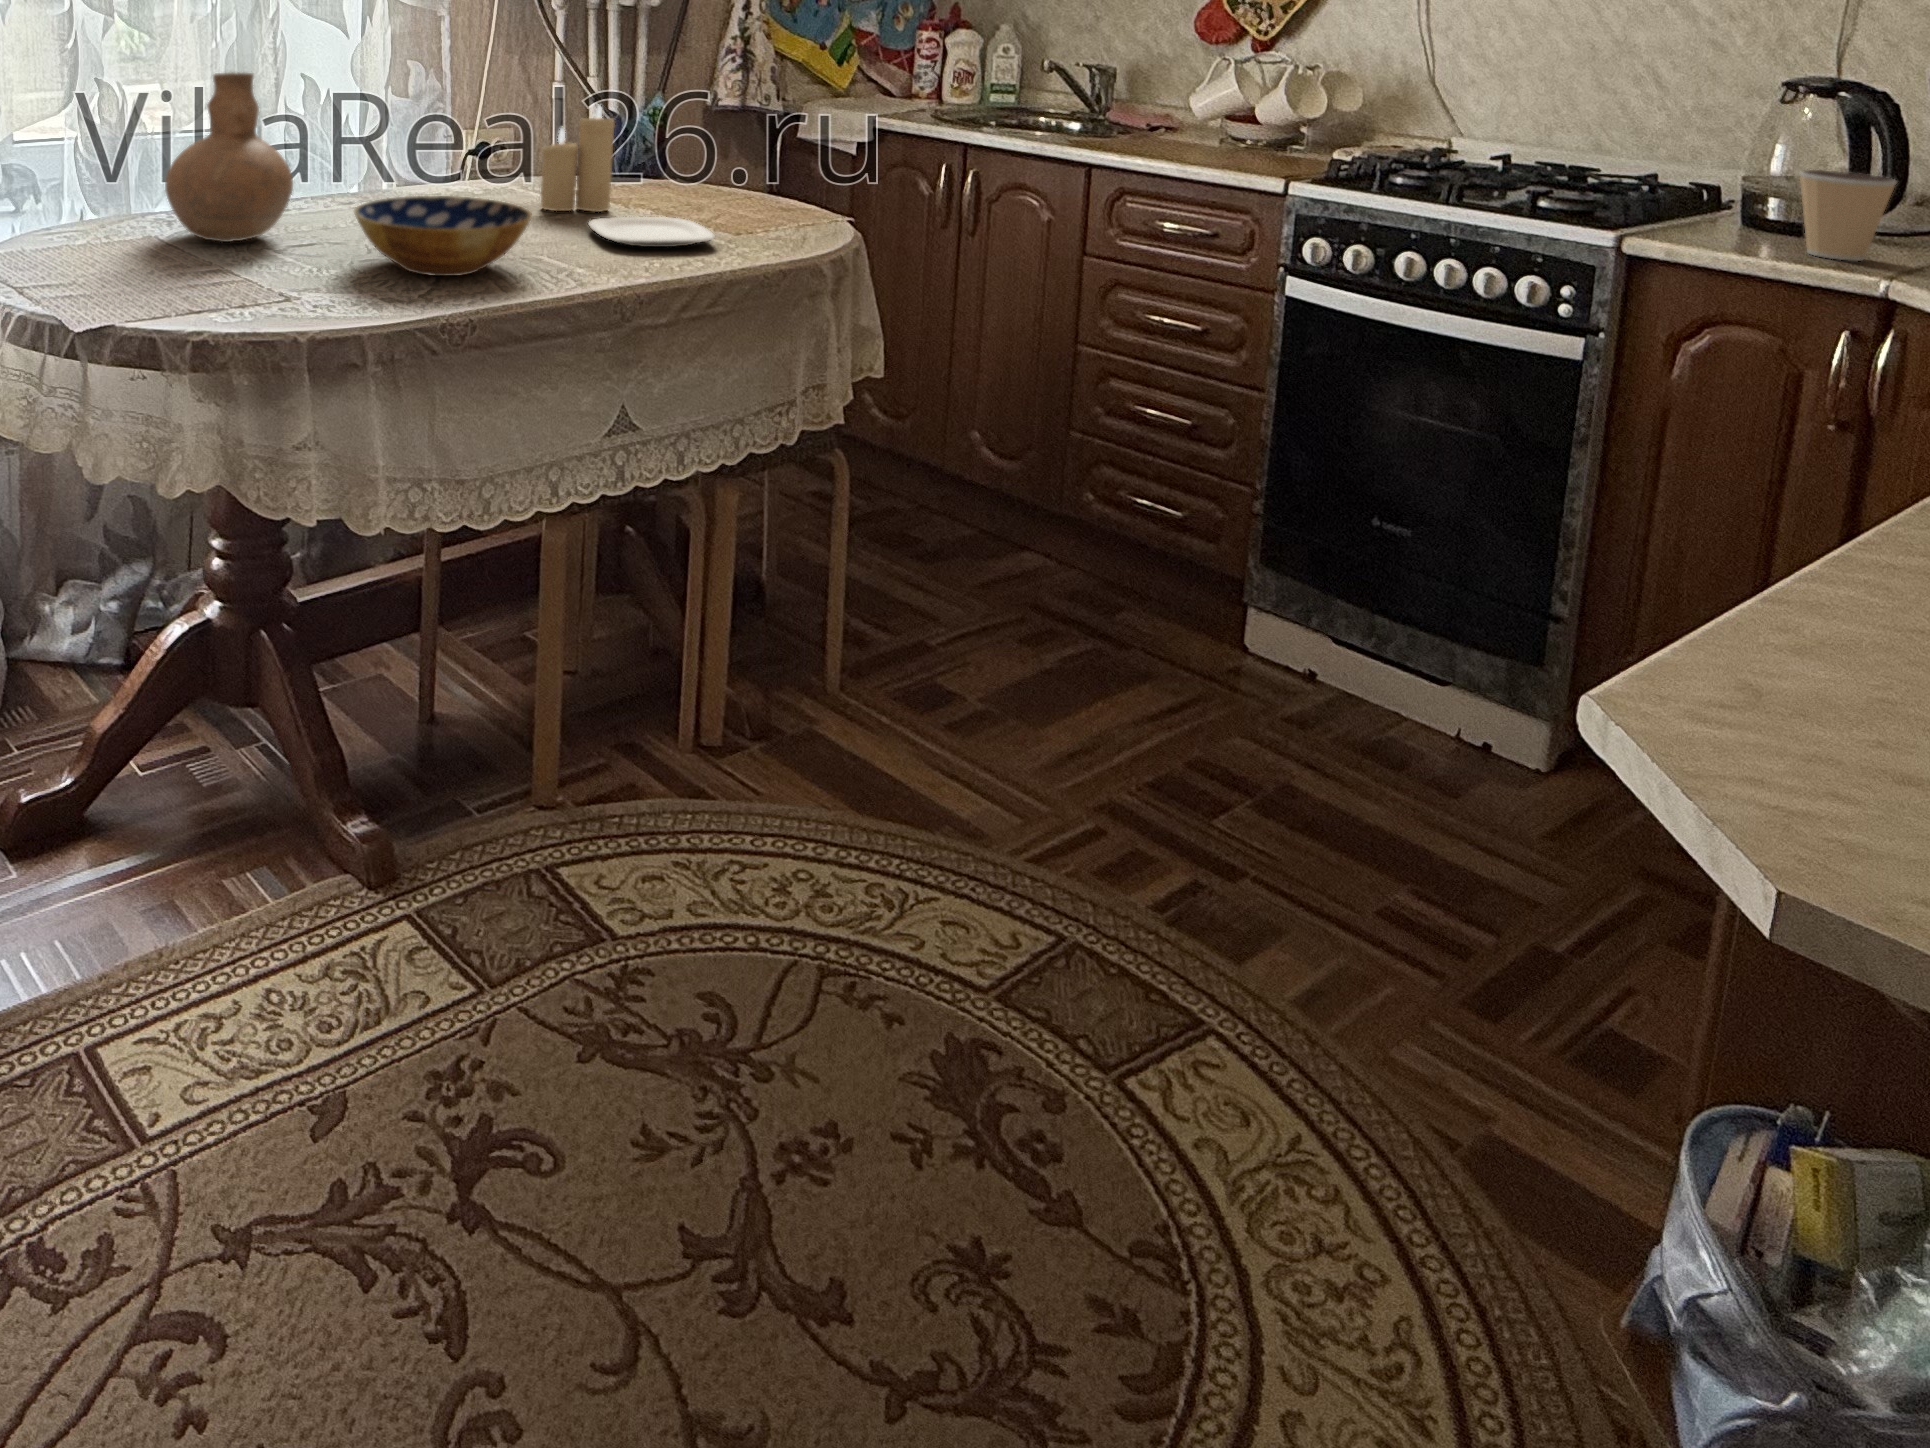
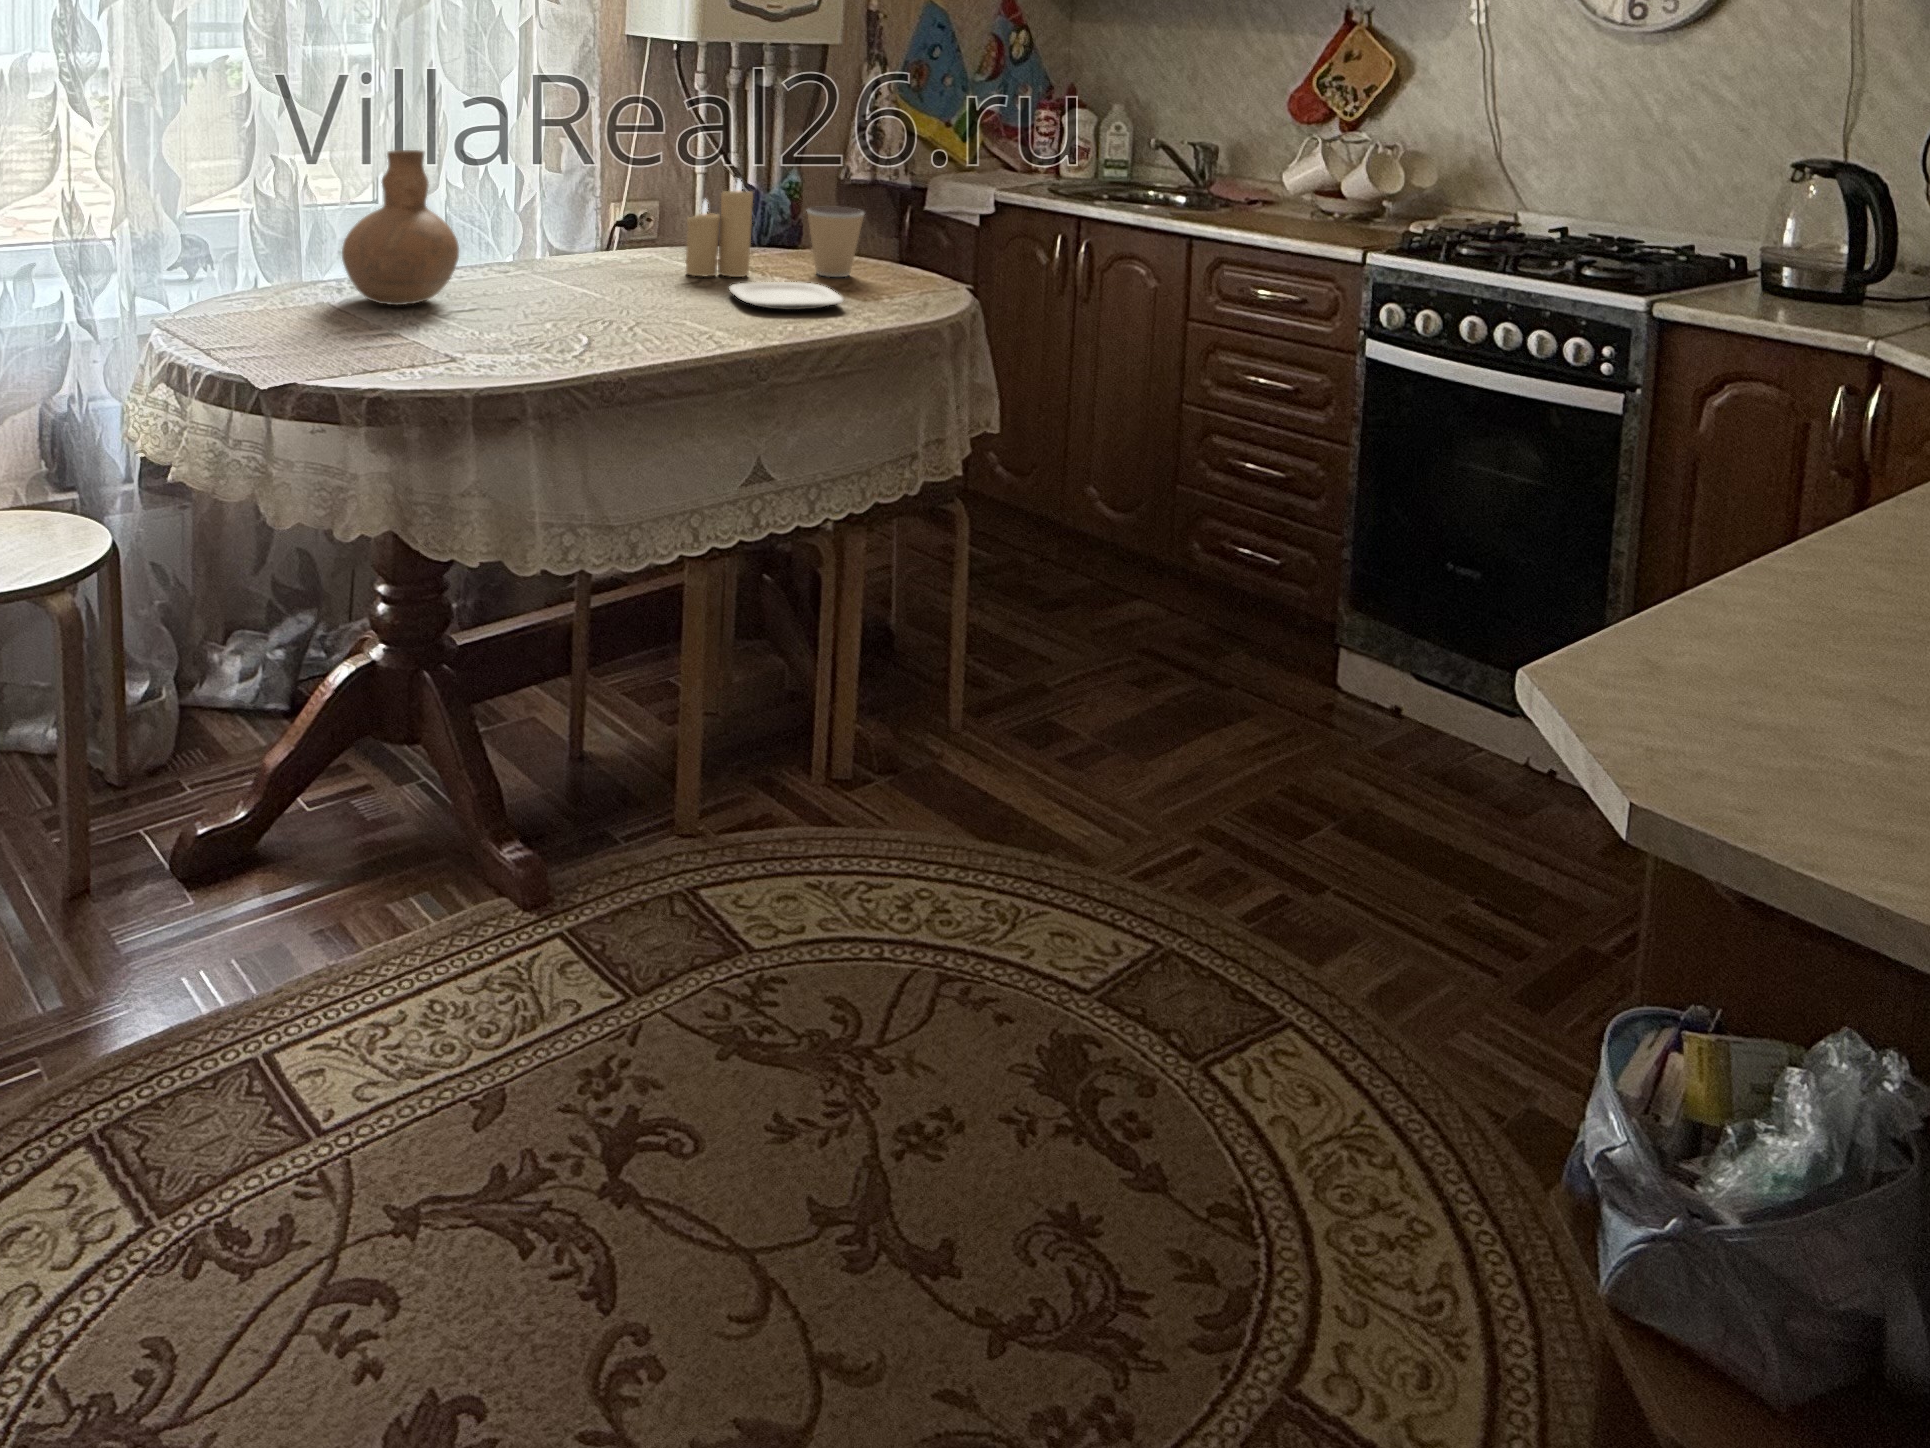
coffee cup: present [1800,170,1897,261] -> present [807,207,865,277]
bowl: present [354,196,532,276] -> none [515,263,677,336]

